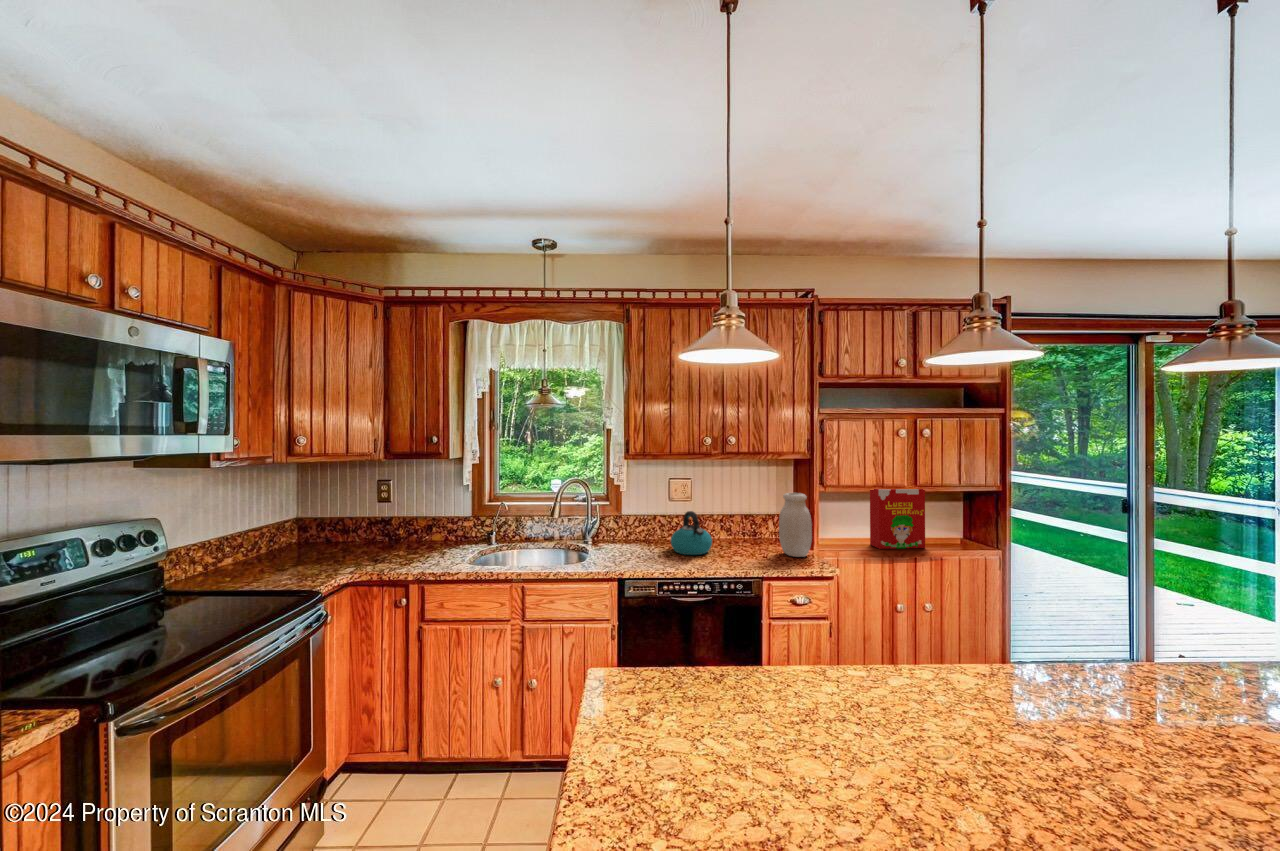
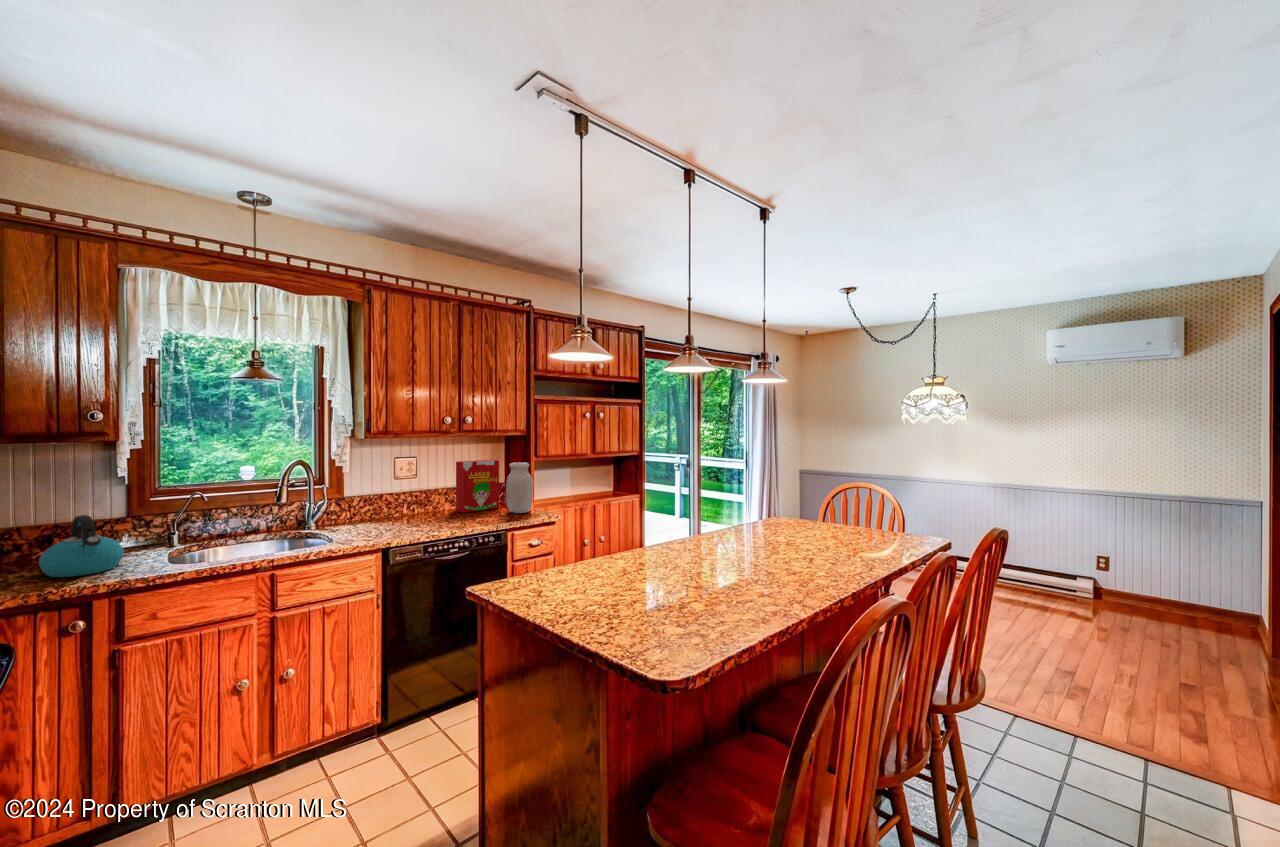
cereal box: present [870,489,925,549] -> present [456,459,499,513]
kettle: present [671,511,712,555] -> present [39,515,124,577]

